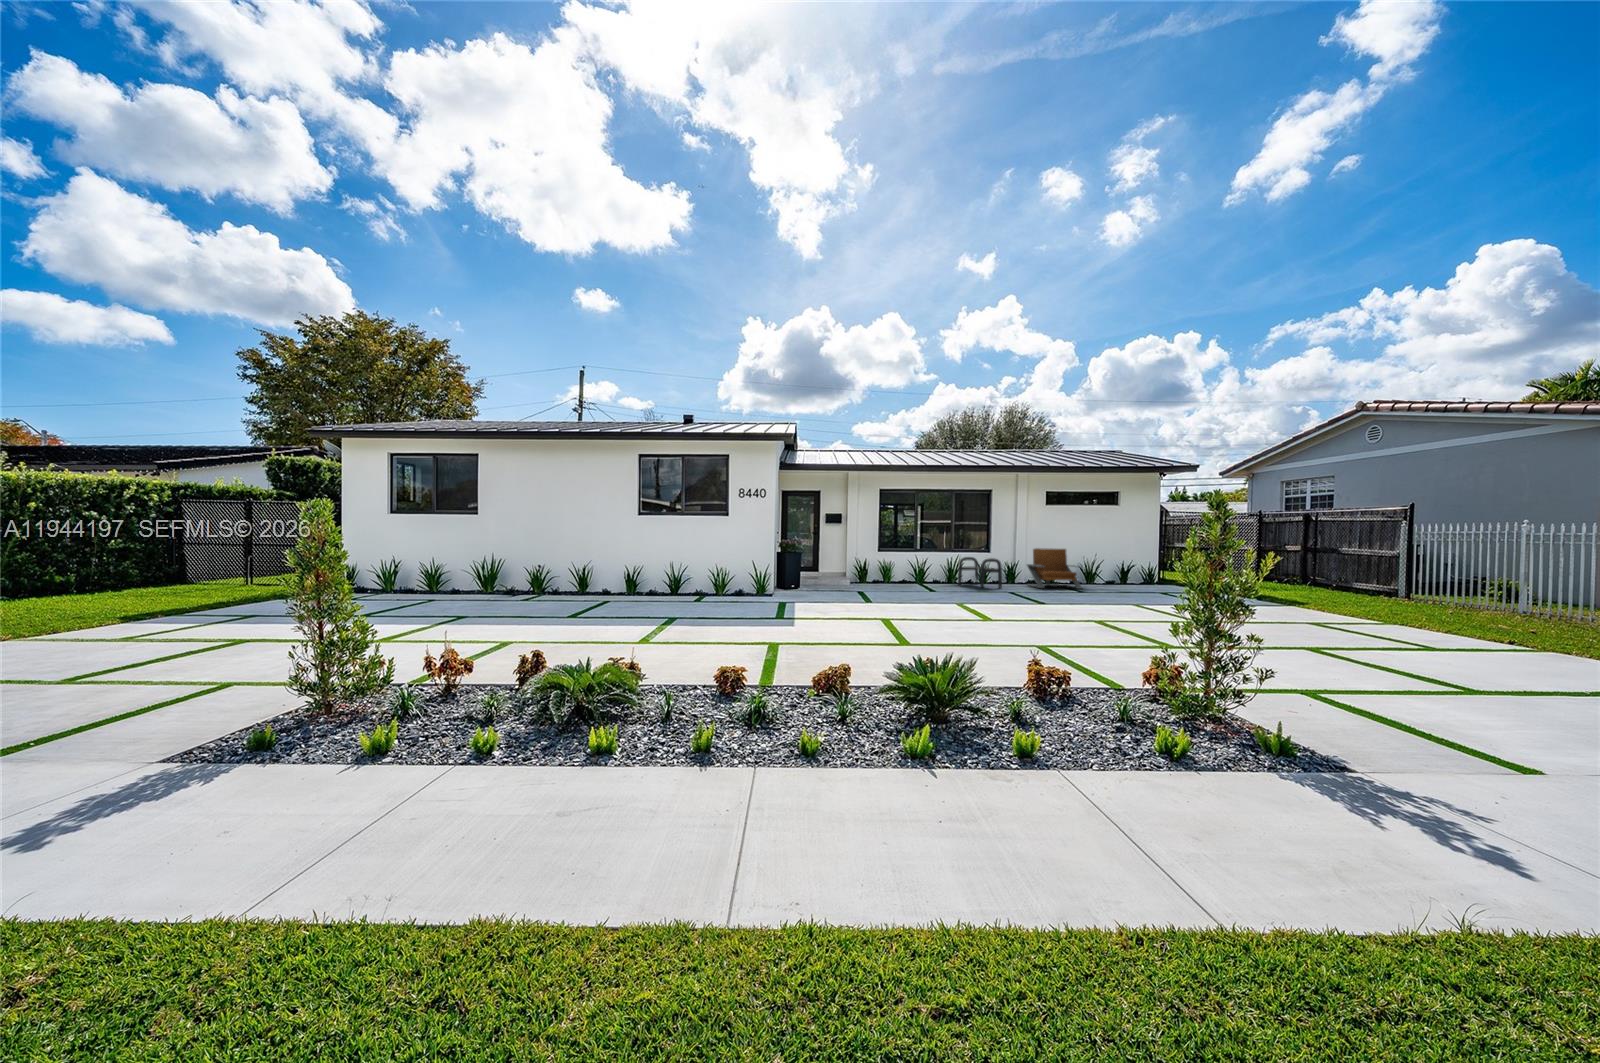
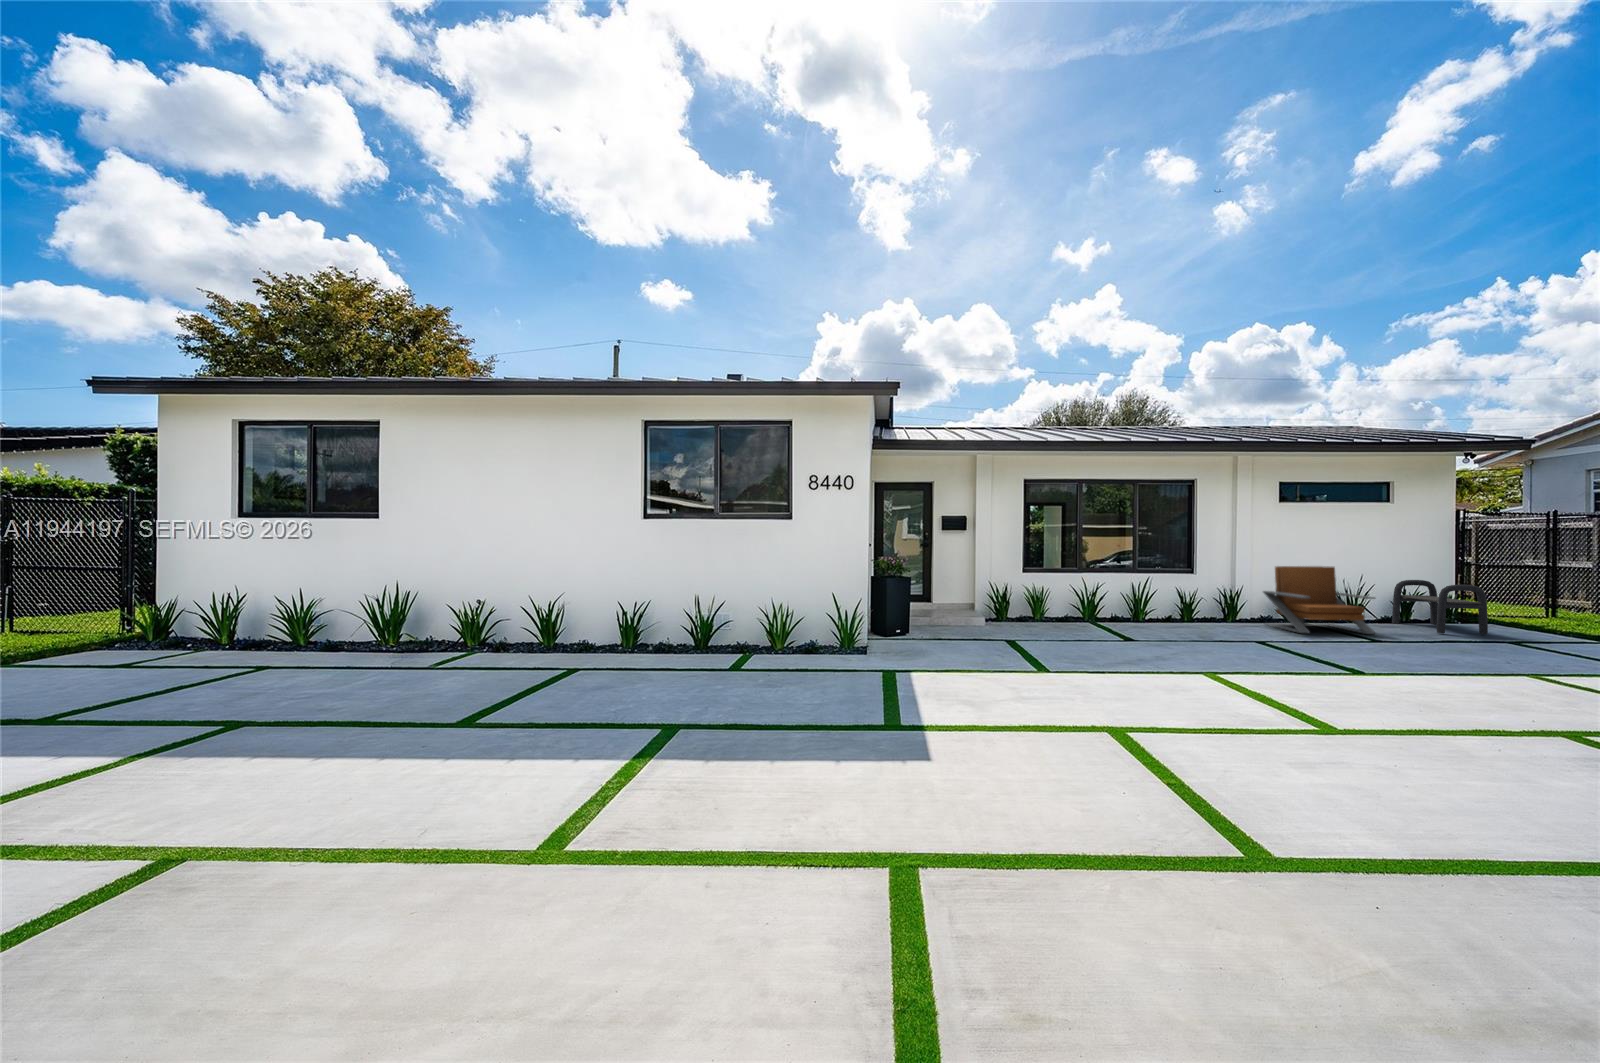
bench: present [958,557,1002,588] -> present [1392,580,1488,634]

